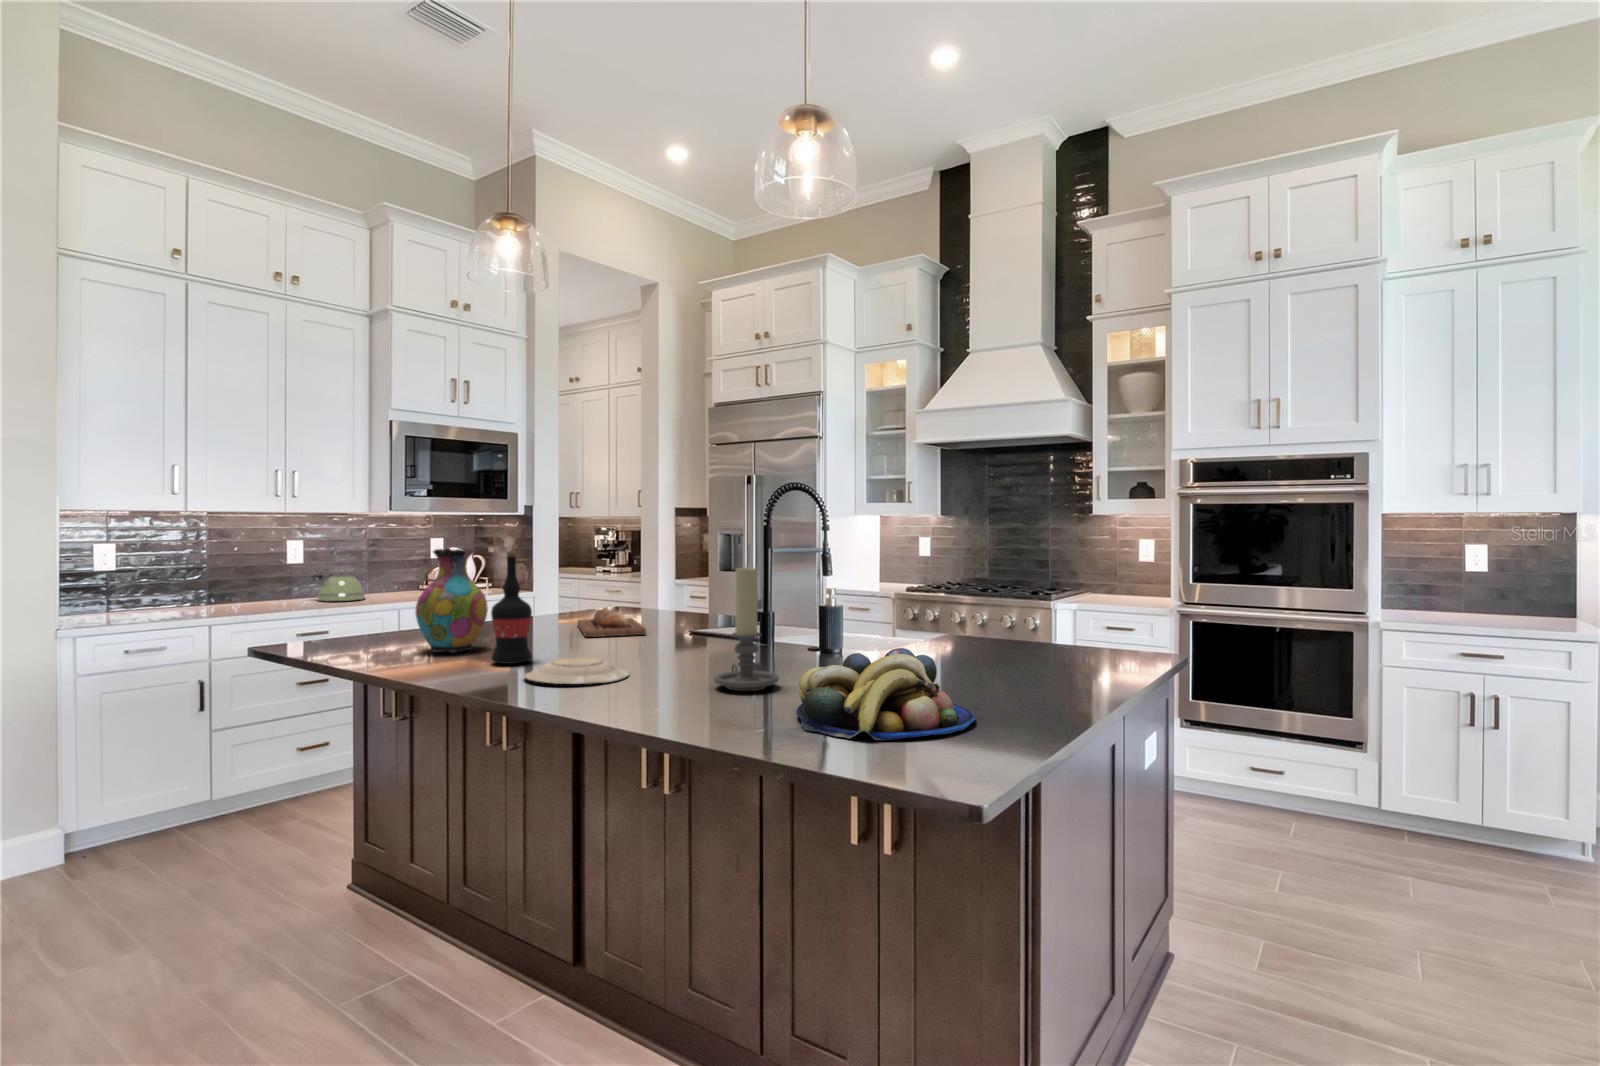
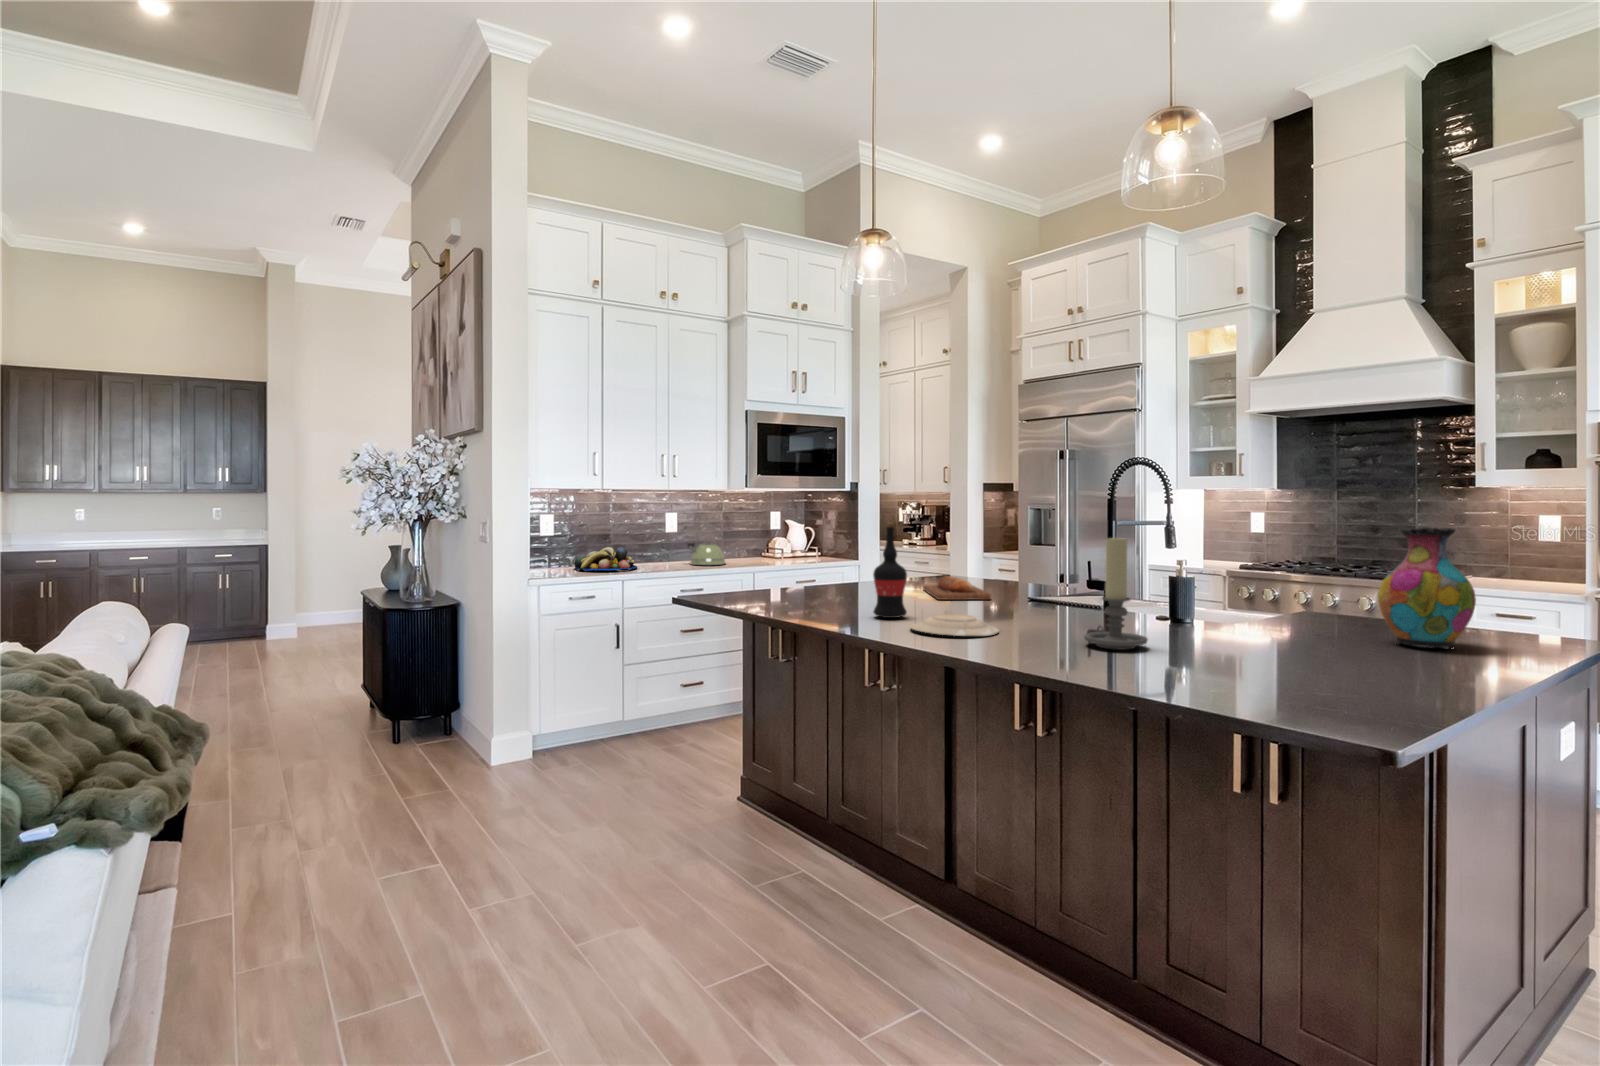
vase: present [415,549,488,652] -> present [1378,527,1476,648]
fruit bowl: present [796,648,975,740] -> present [574,547,637,571]

